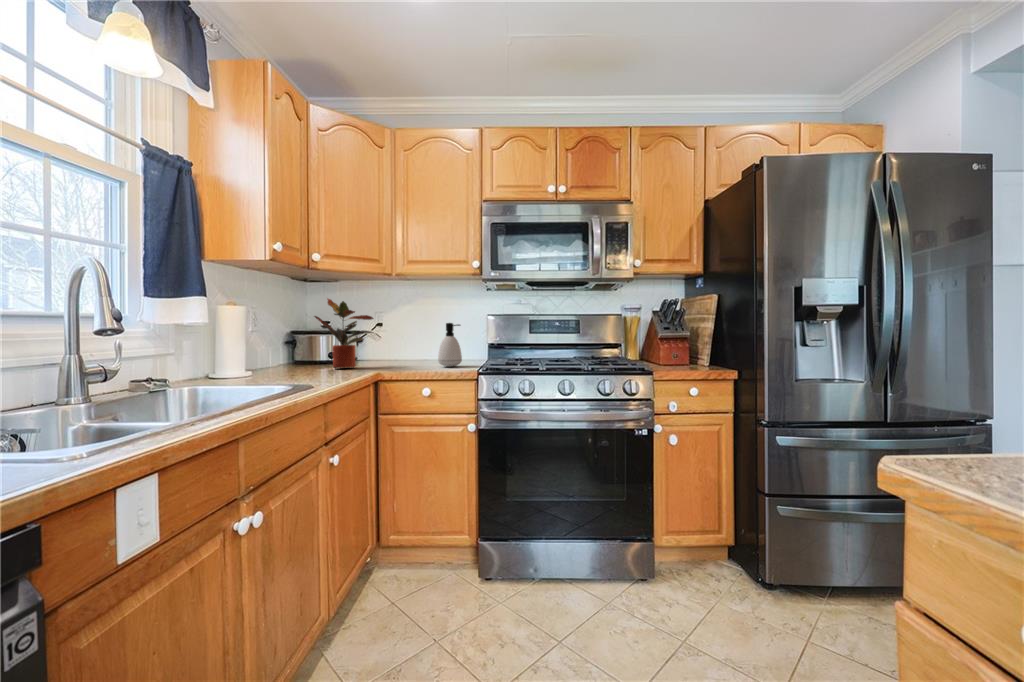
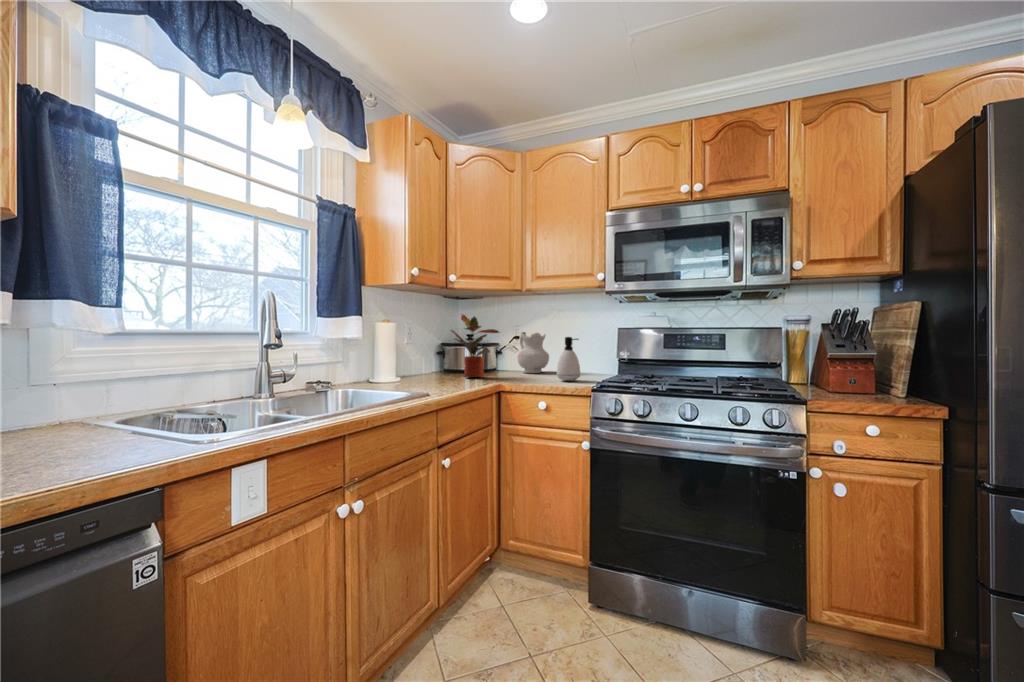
ceramic pitcher: none [388,319,422,362] -> present [517,332,549,373]

